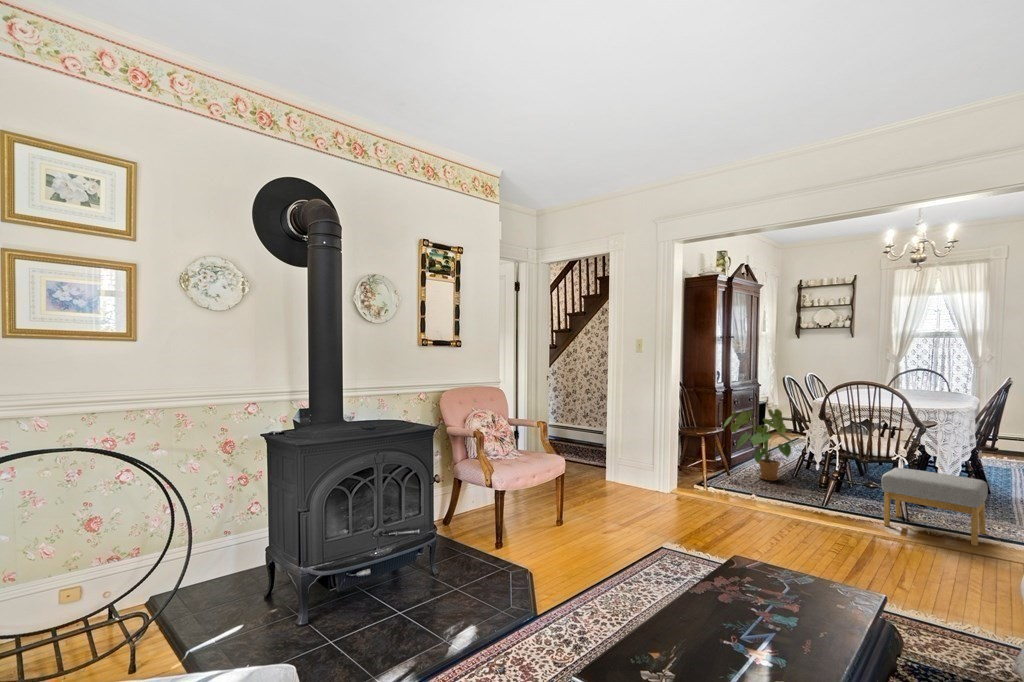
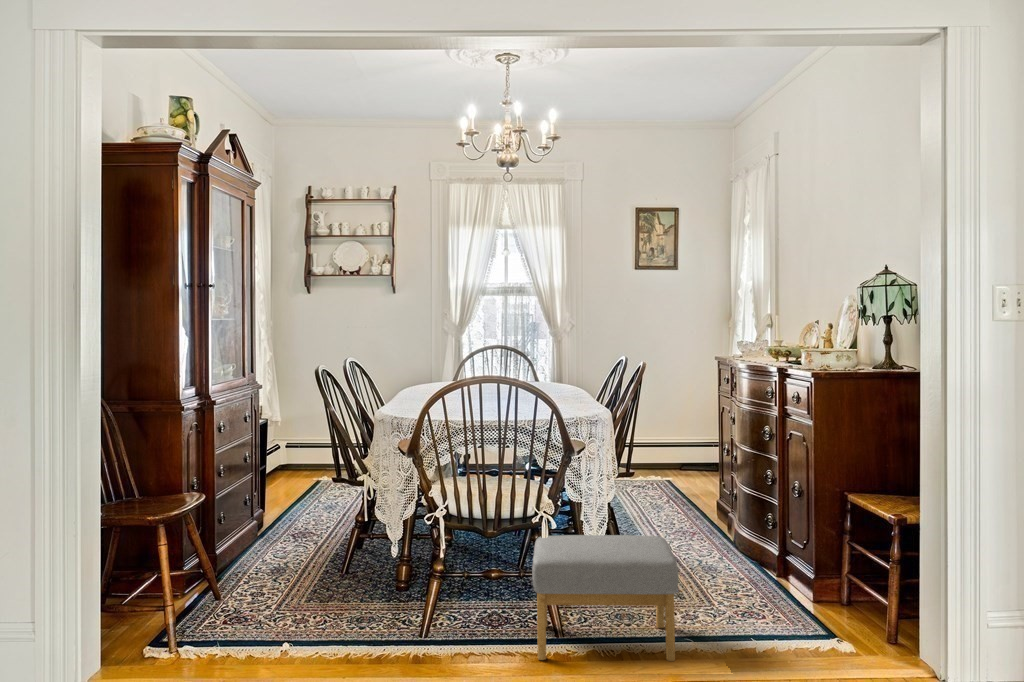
house plant: present [724,409,793,481] -> none [203,442,352,598]

